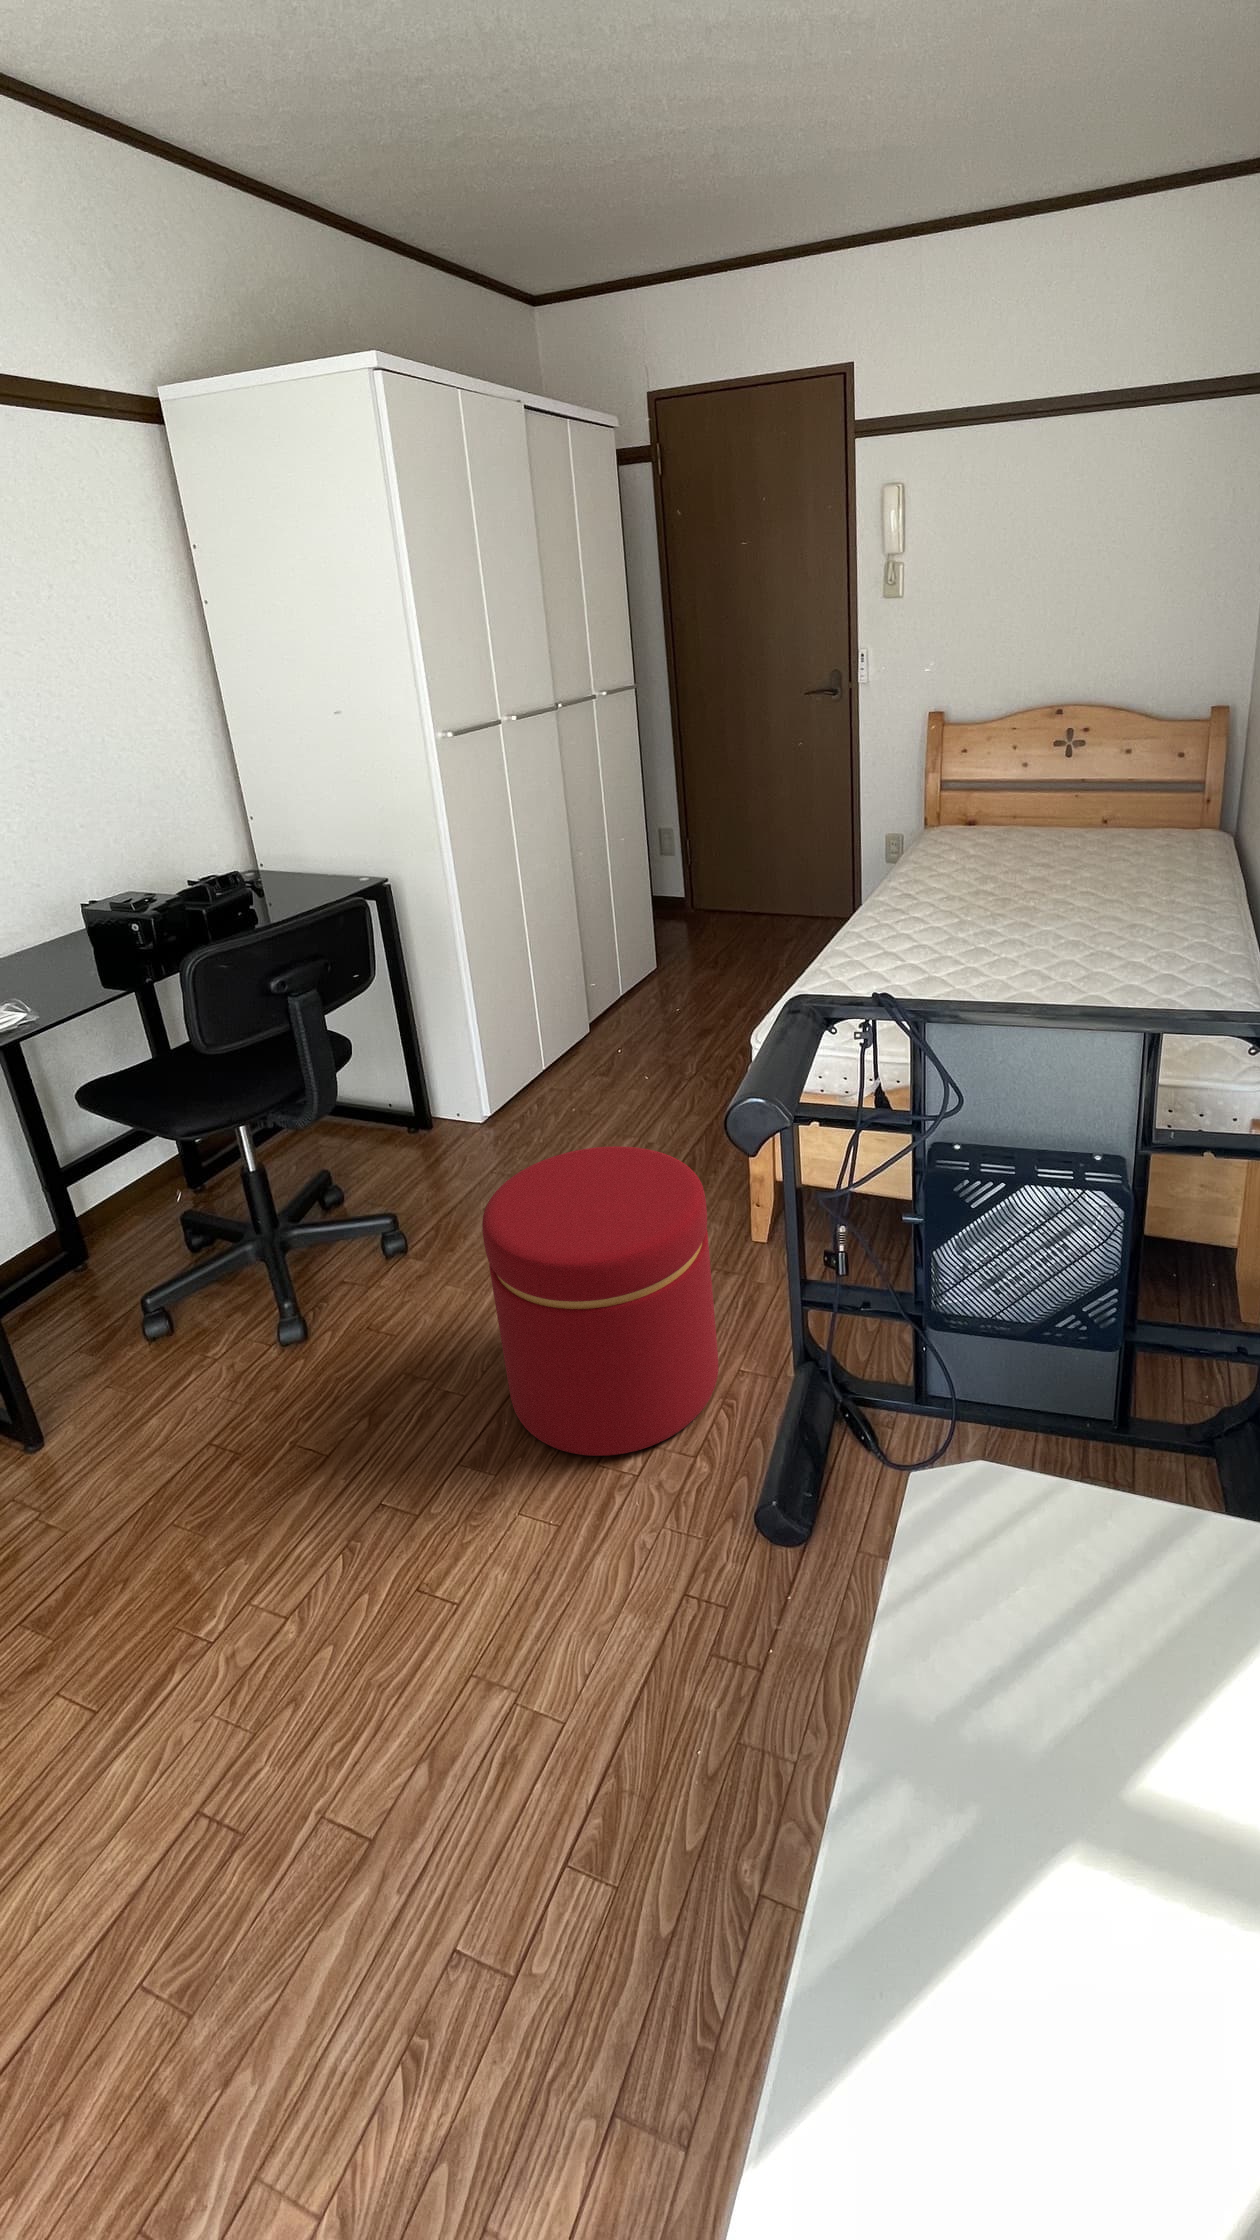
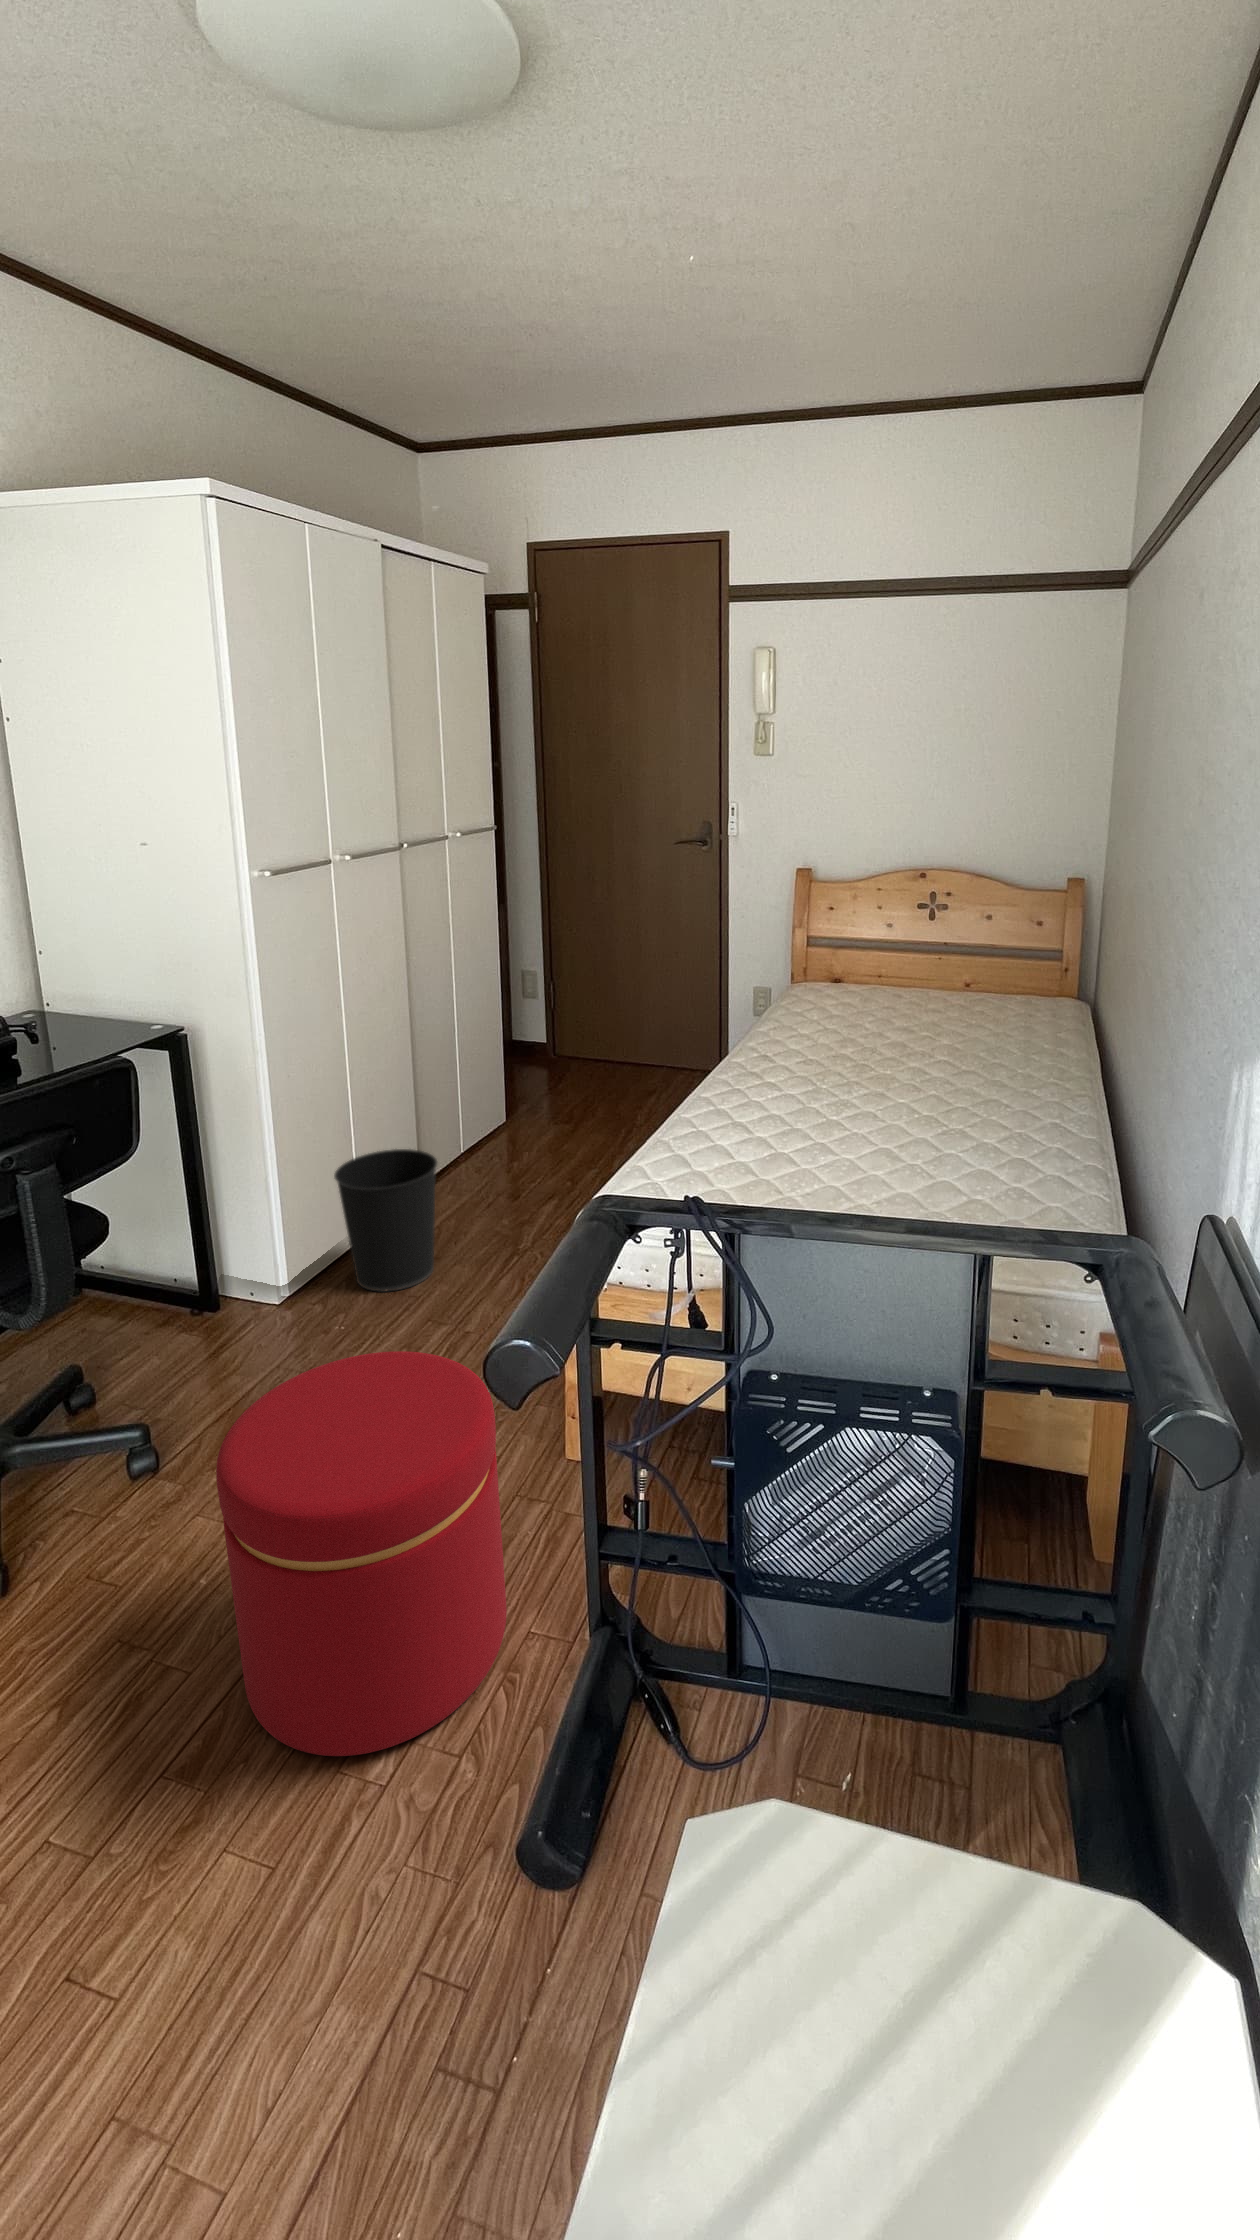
wastebasket: none [519,988,610,1114] -> present [334,1149,437,1292]

